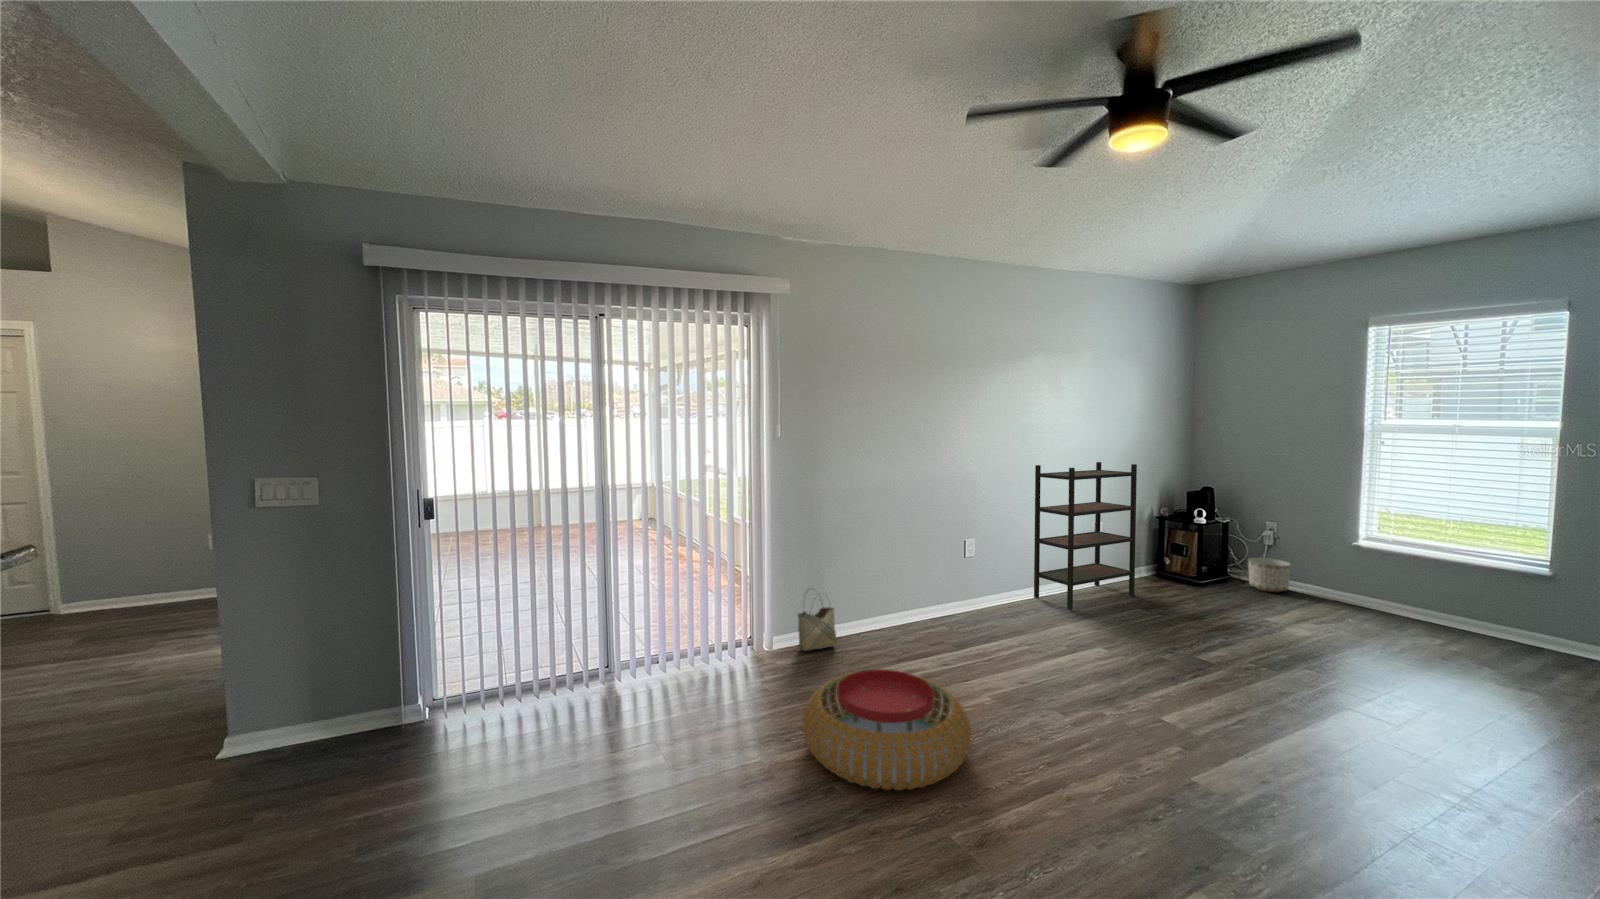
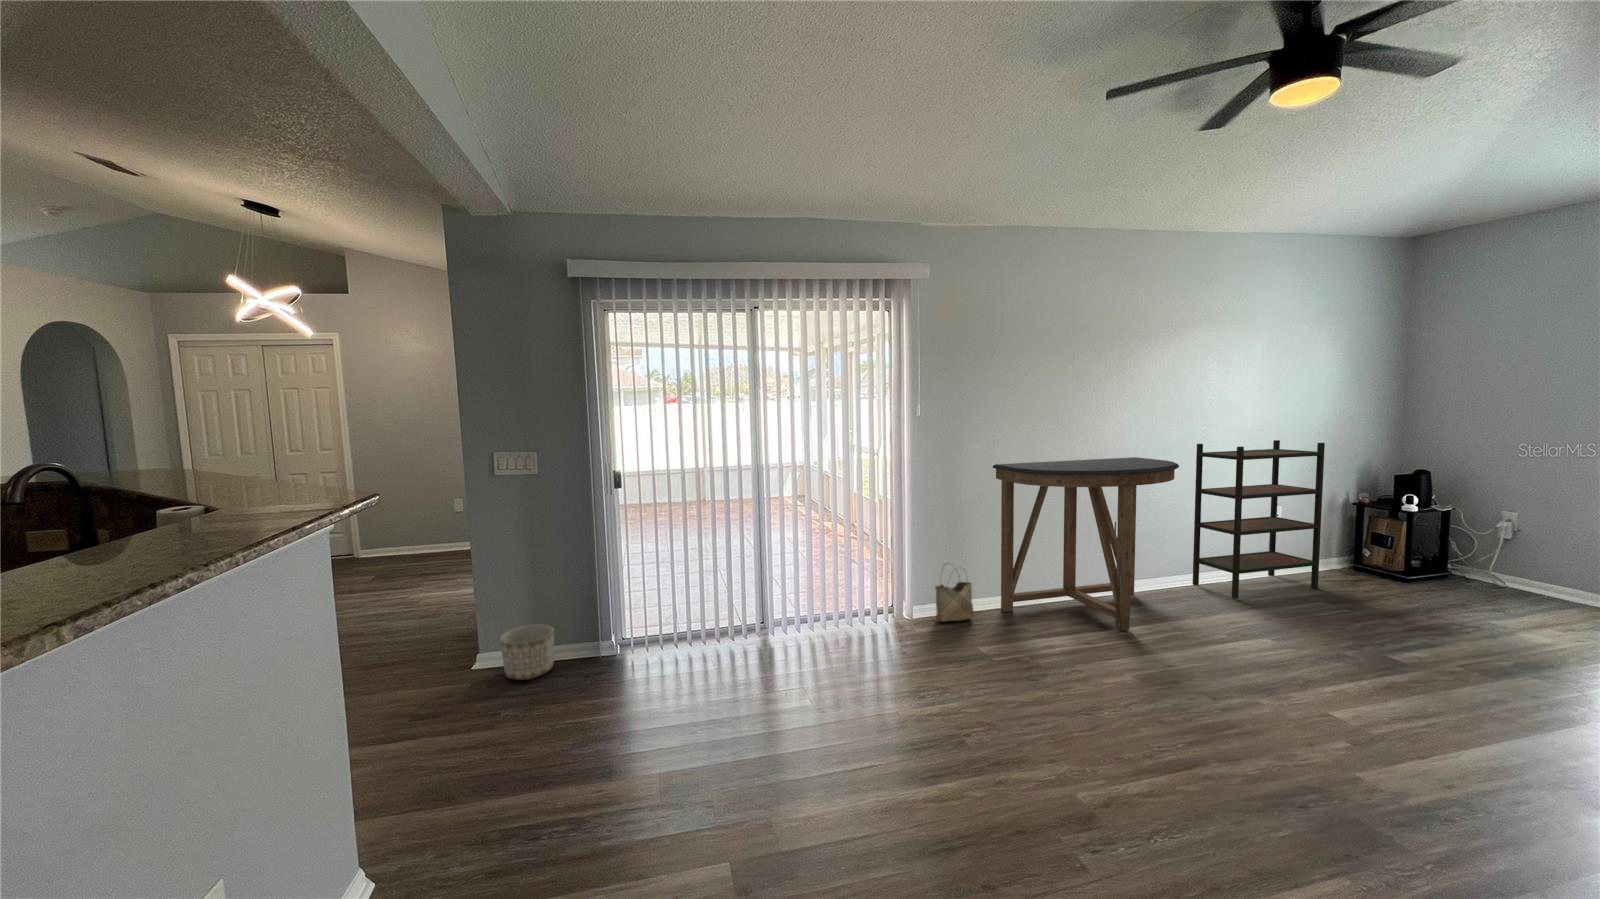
console table: none [854,478,1023,648] -> present [993,457,1179,631]
planter: present [1248,558,1291,592] -> present [500,624,554,680]
pouf: present [803,669,971,790] -> none [941,641,1111,752]

